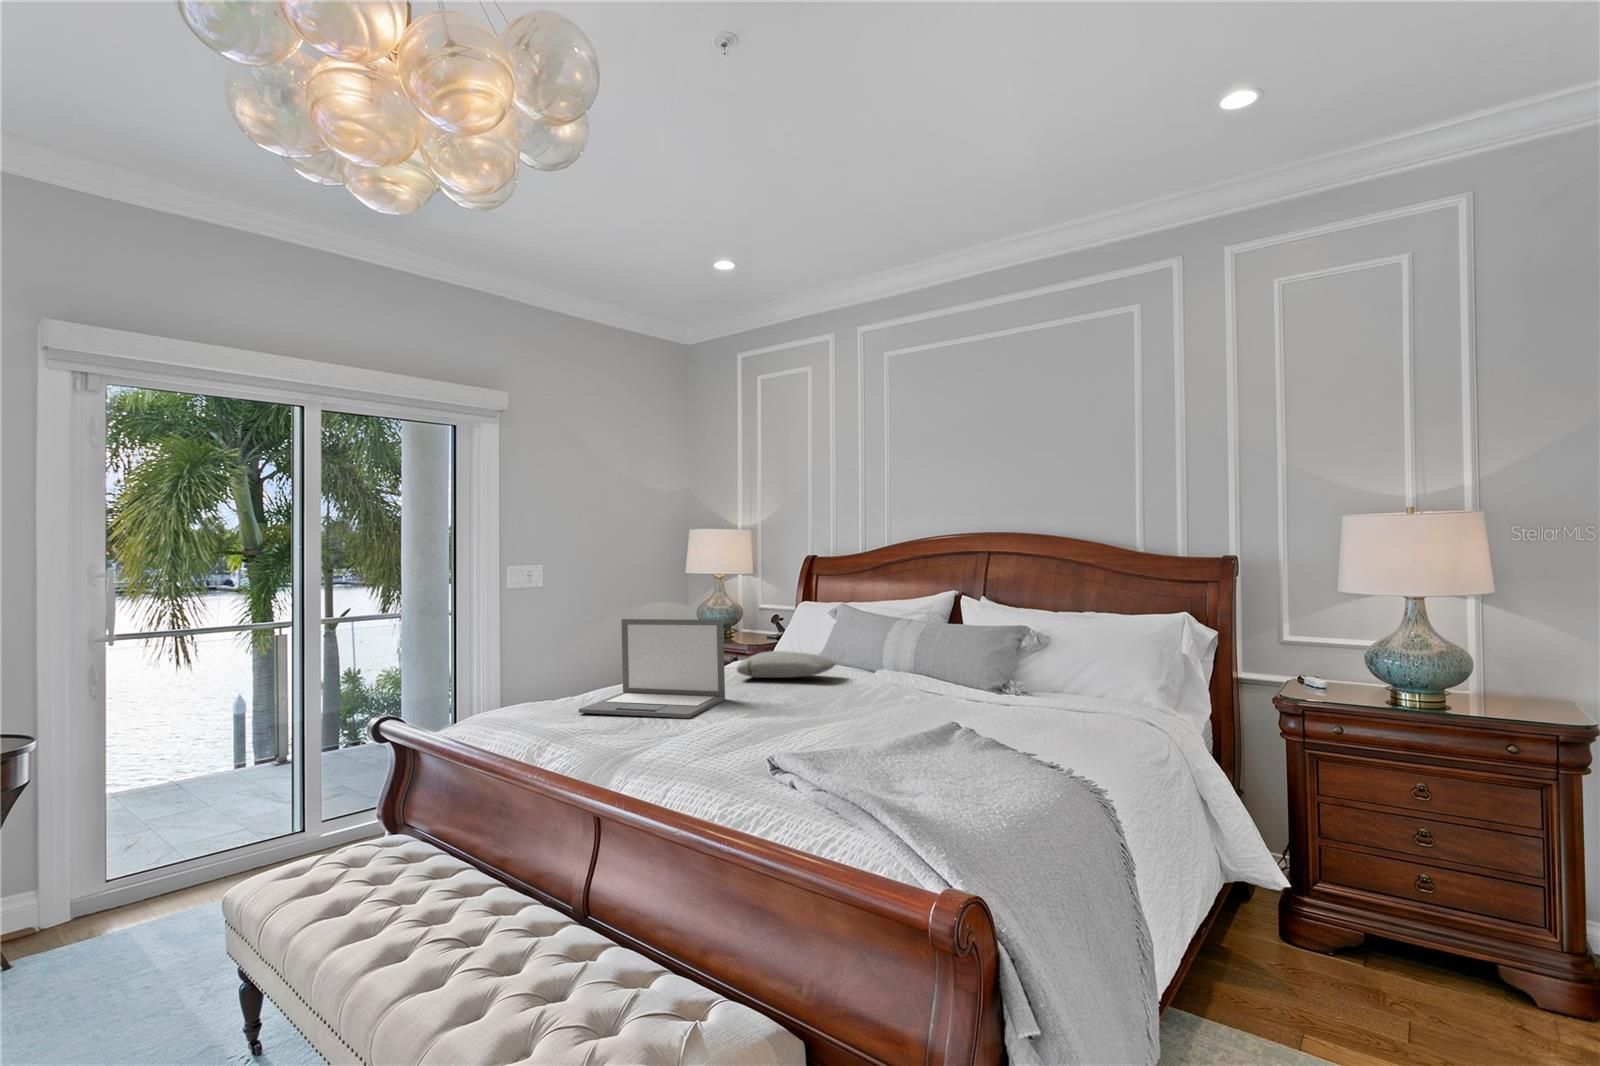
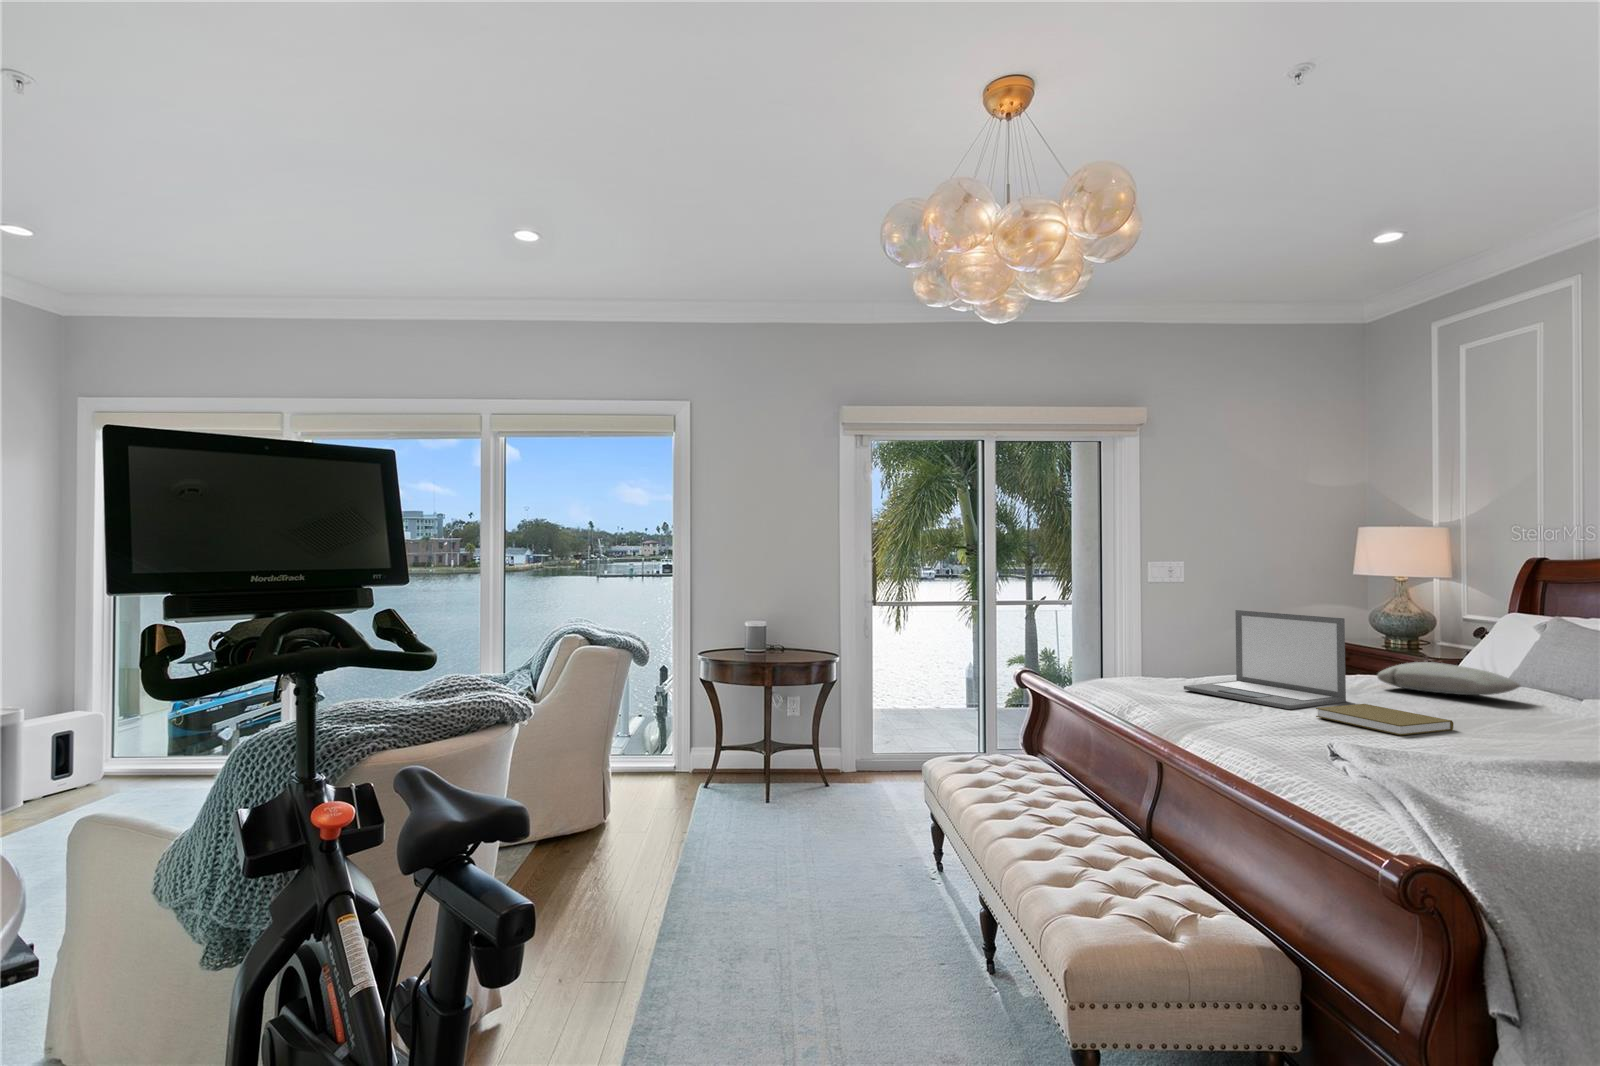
book: none [717,701,821,729] -> present [1316,704,1453,735]

